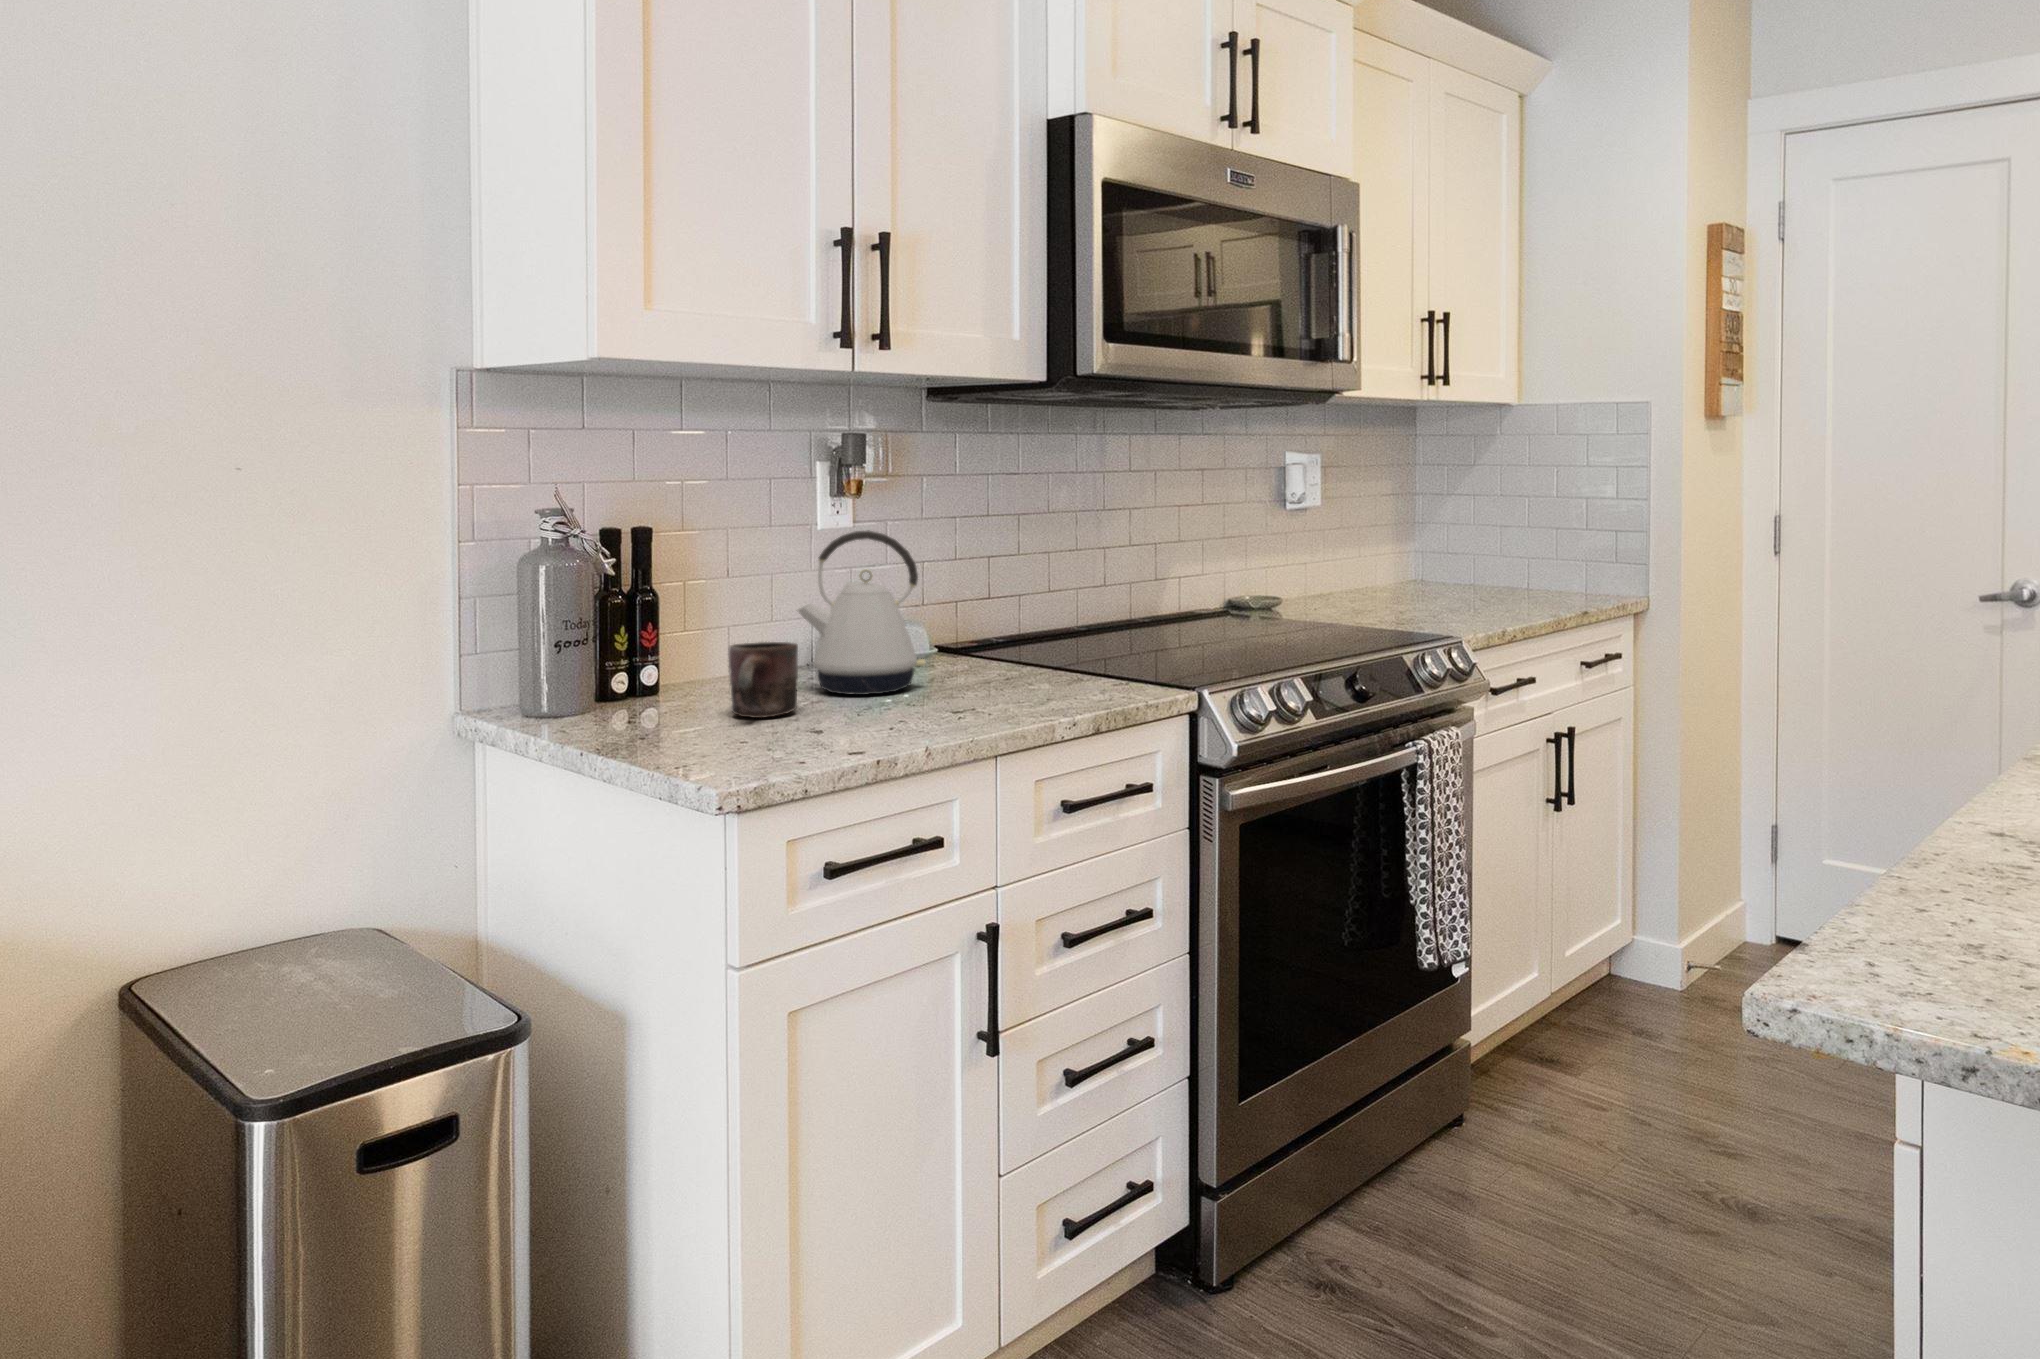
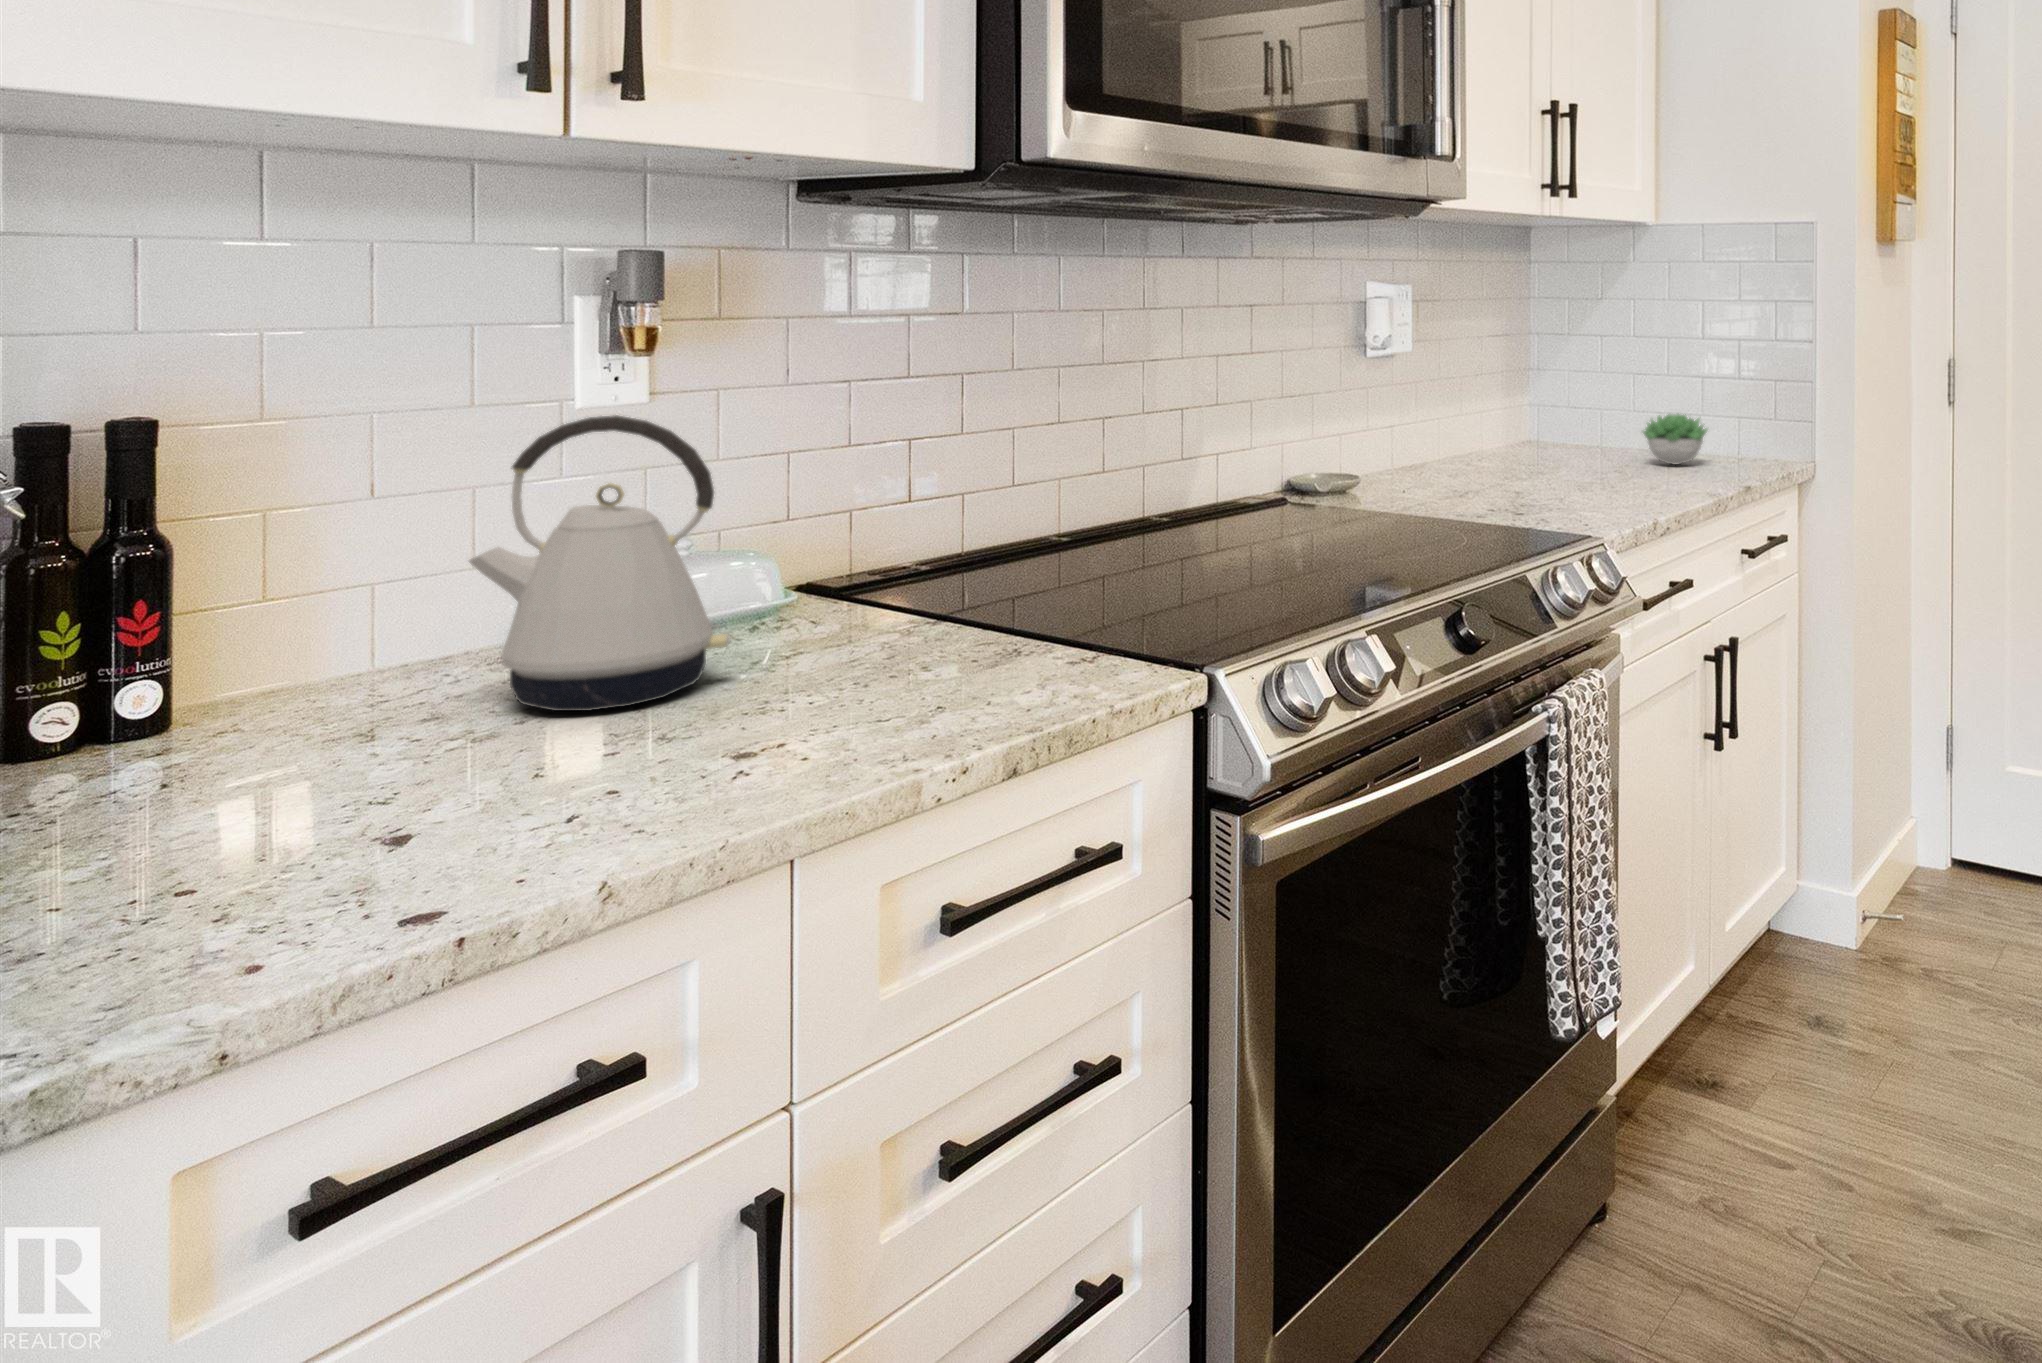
succulent plant: none [1503,557,1560,598] -> present [1643,414,1707,465]
mug: present [728,642,798,718] -> none [218,637,406,800]

